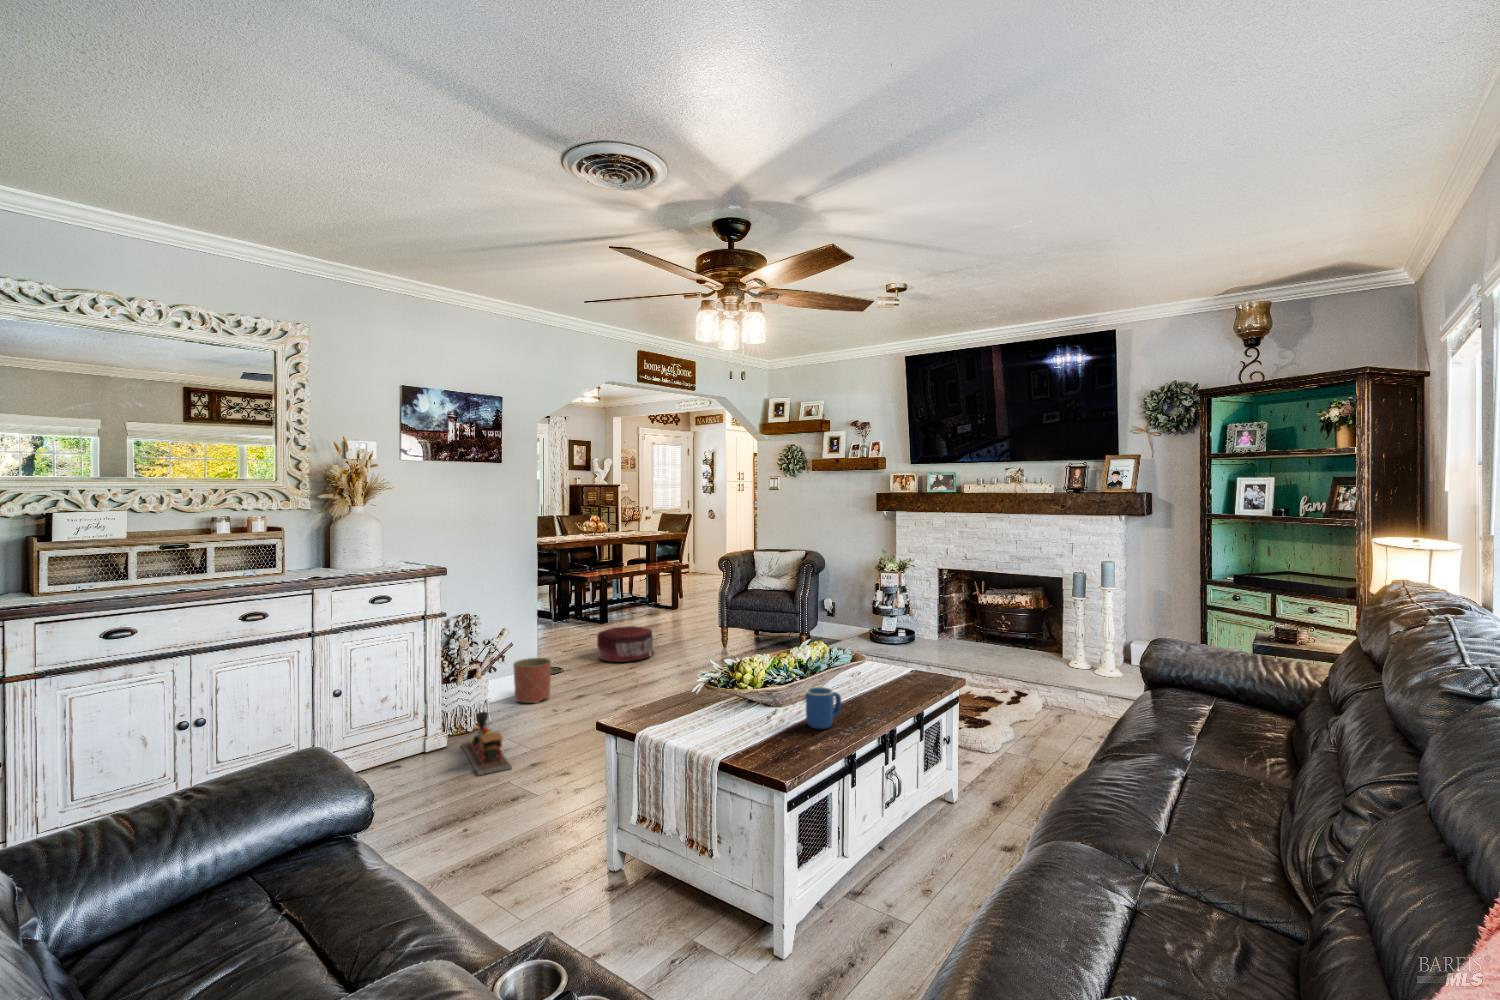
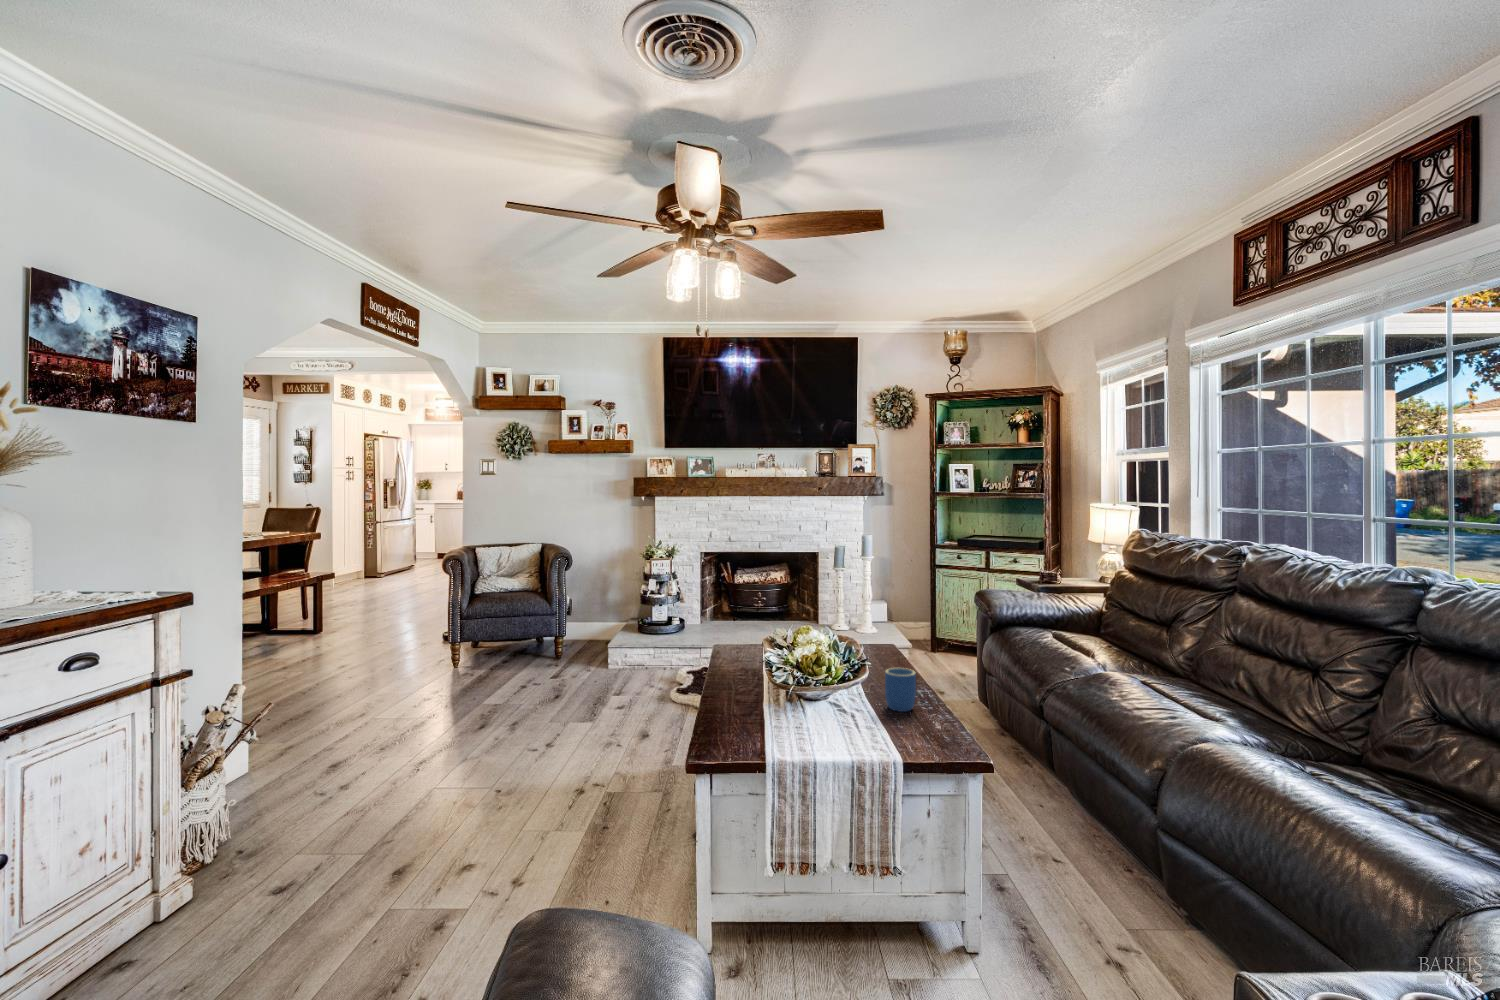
pouf: present [597,626,654,662] -> none [294,657,383,712]
planter: present [513,658,551,703] -> none [231,720,298,796]
toy train: present [462,712,512,775] -> none [231,815,379,914]

